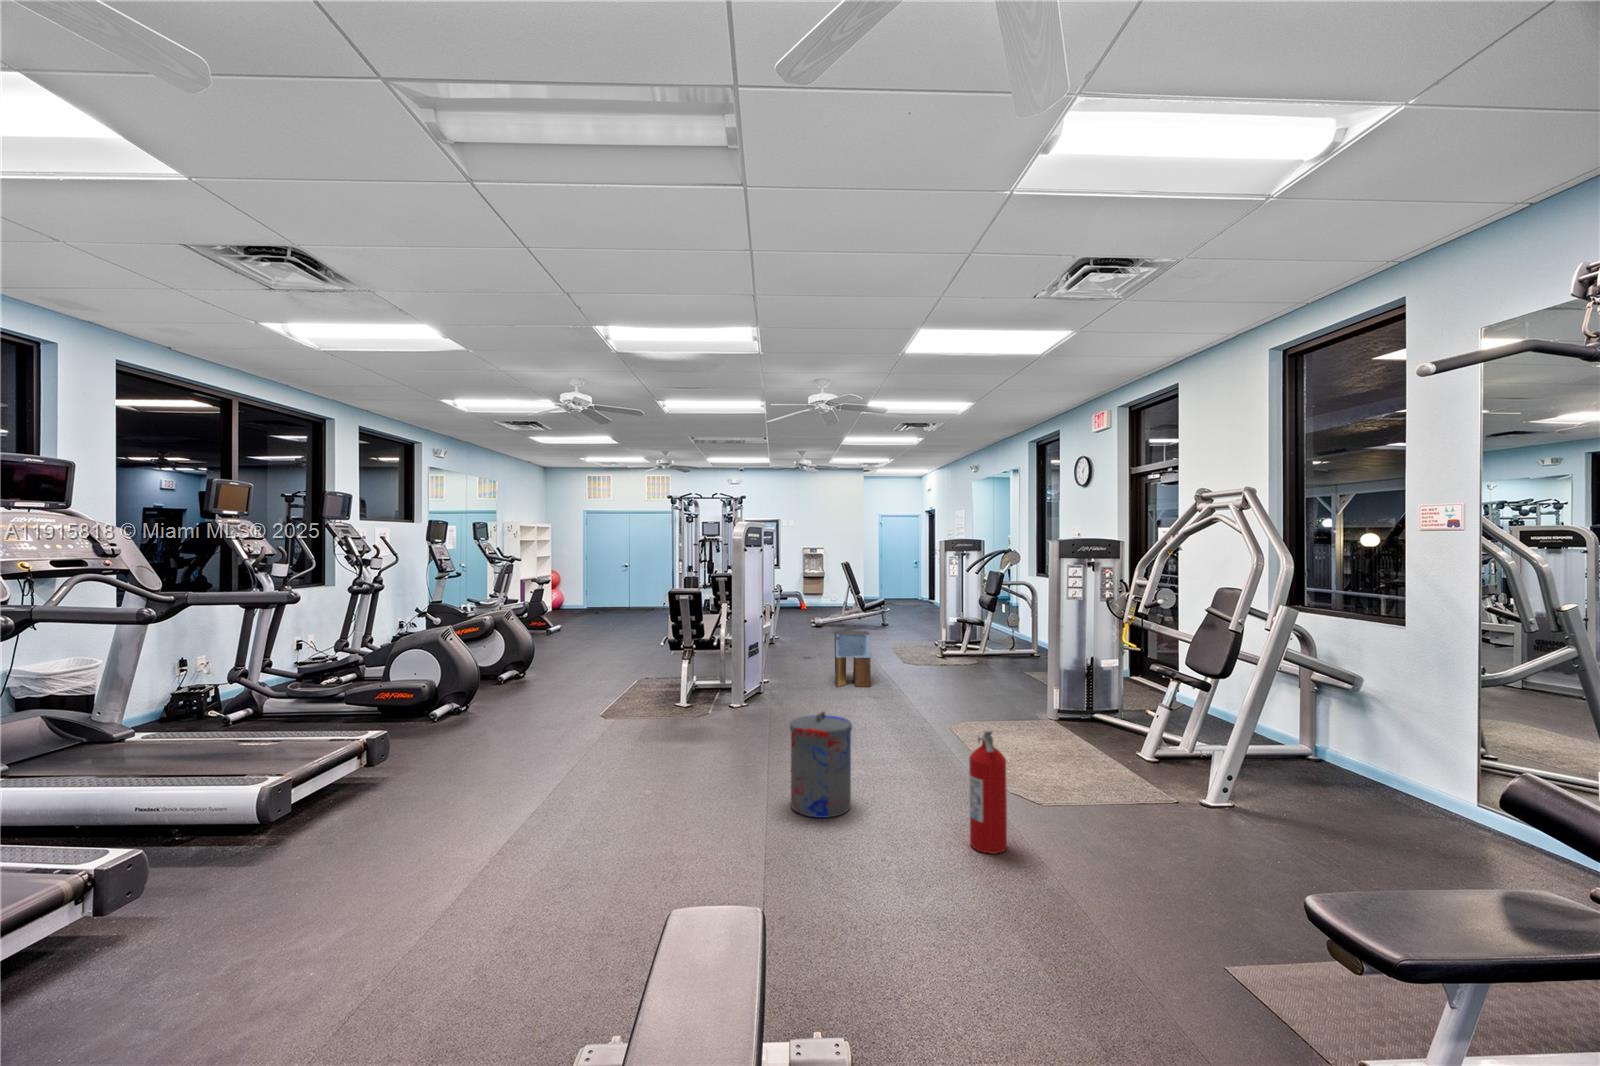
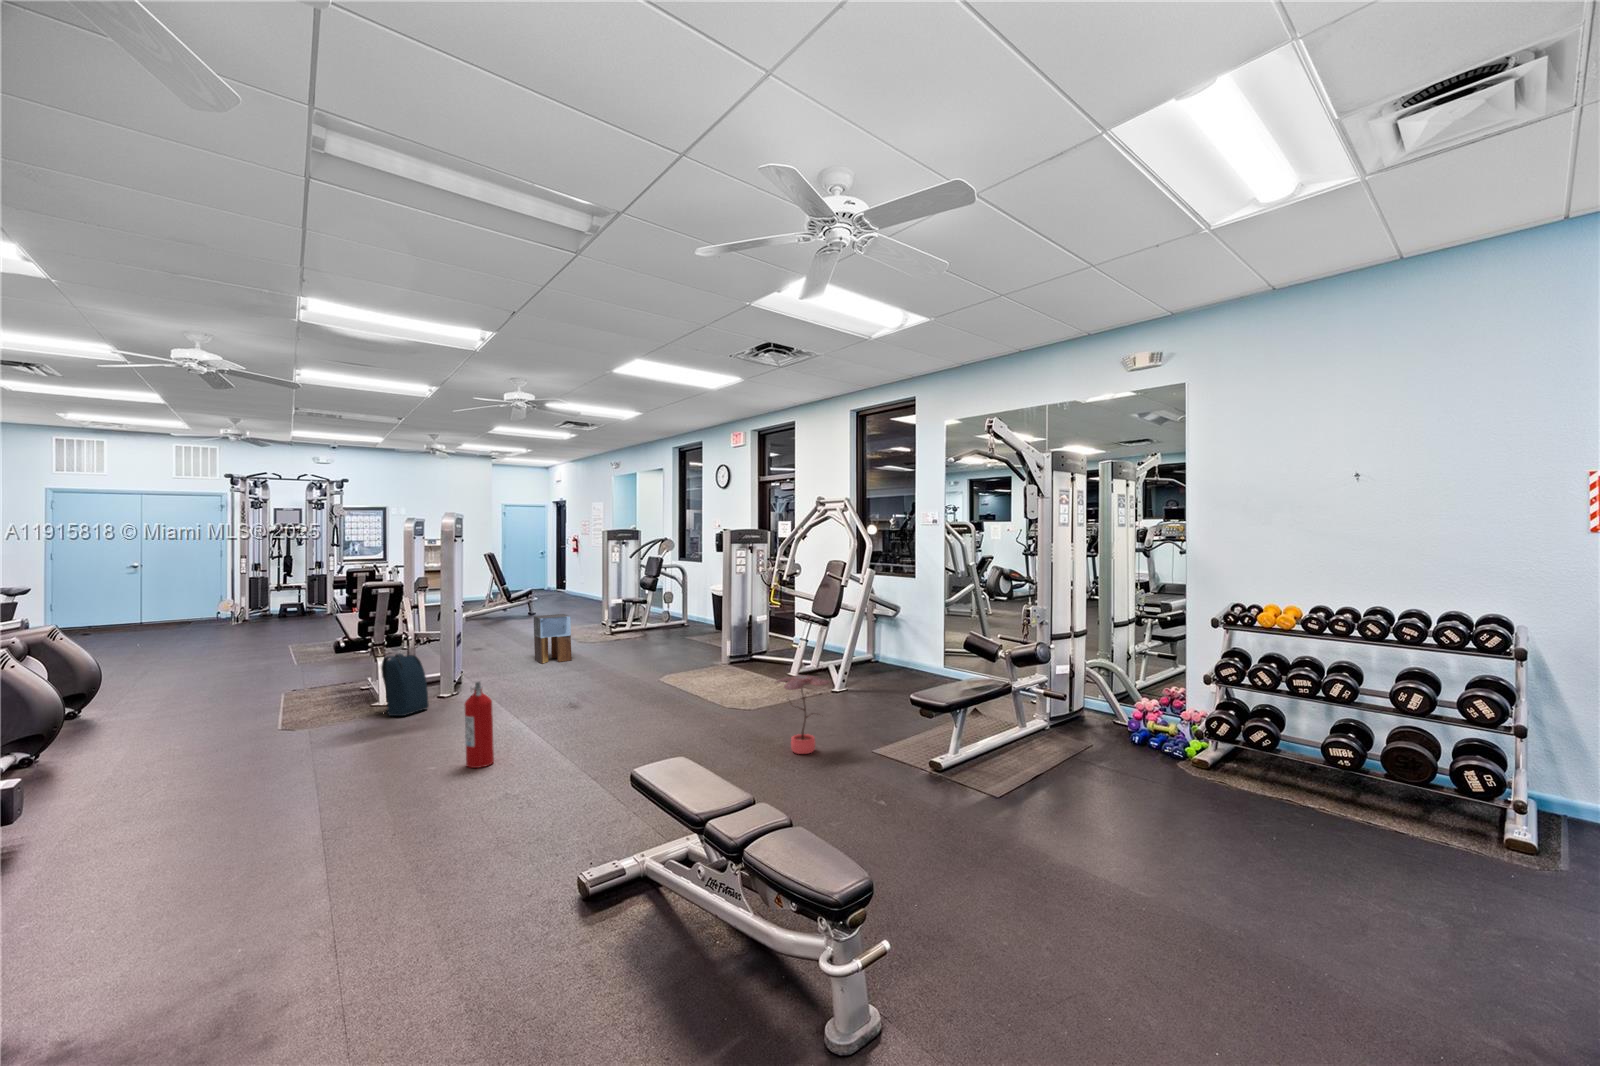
backpack: none [627,664,672,736] -> present [381,654,429,716]
trash can: present [790,711,852,818] -> none [585,660,630,732]
fire extinguisher: present [969,731,1007,854] -> present [465,682,494,768]
potted plant: none [1036,808,1153,981] -> present [776,675,829,754]

